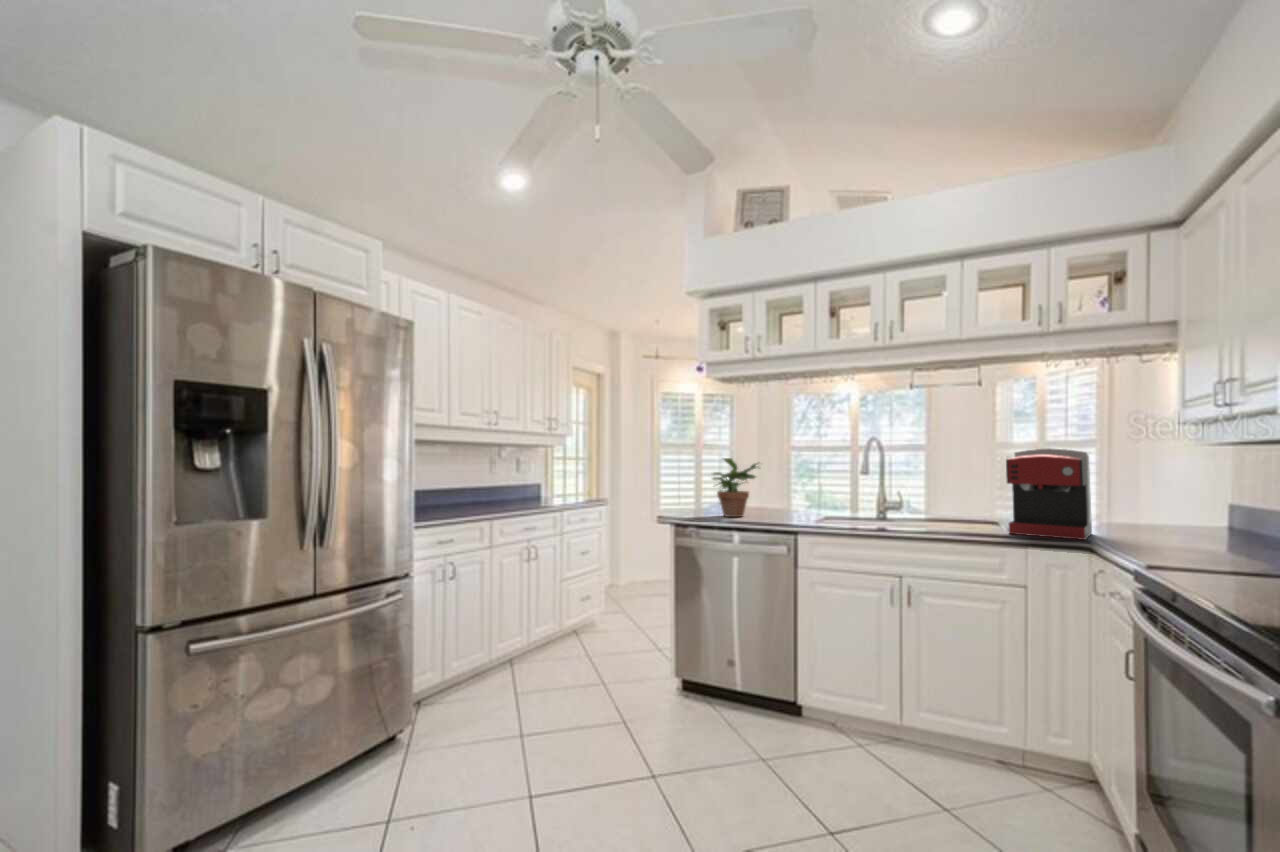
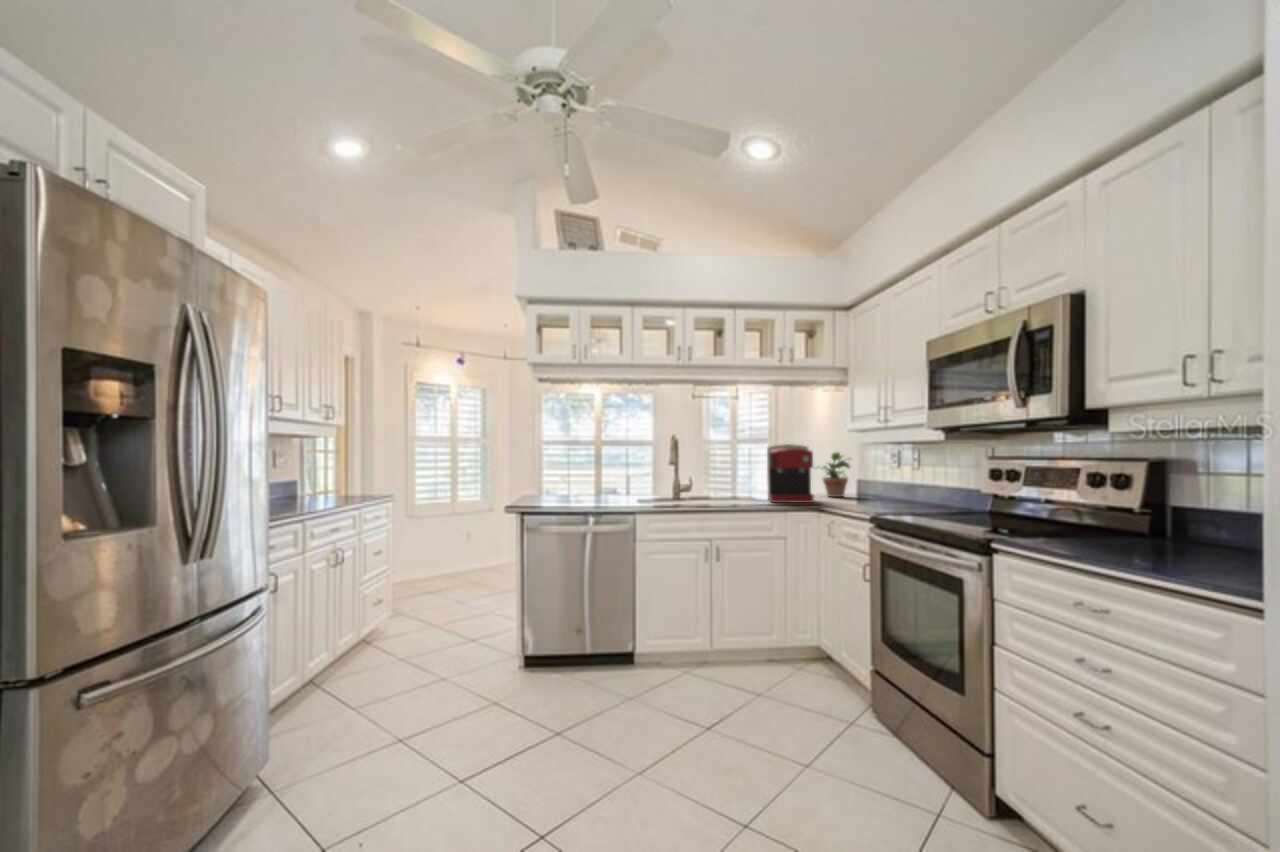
potted plant: present [713,458,759,517] -> present [822,452,850,497]

